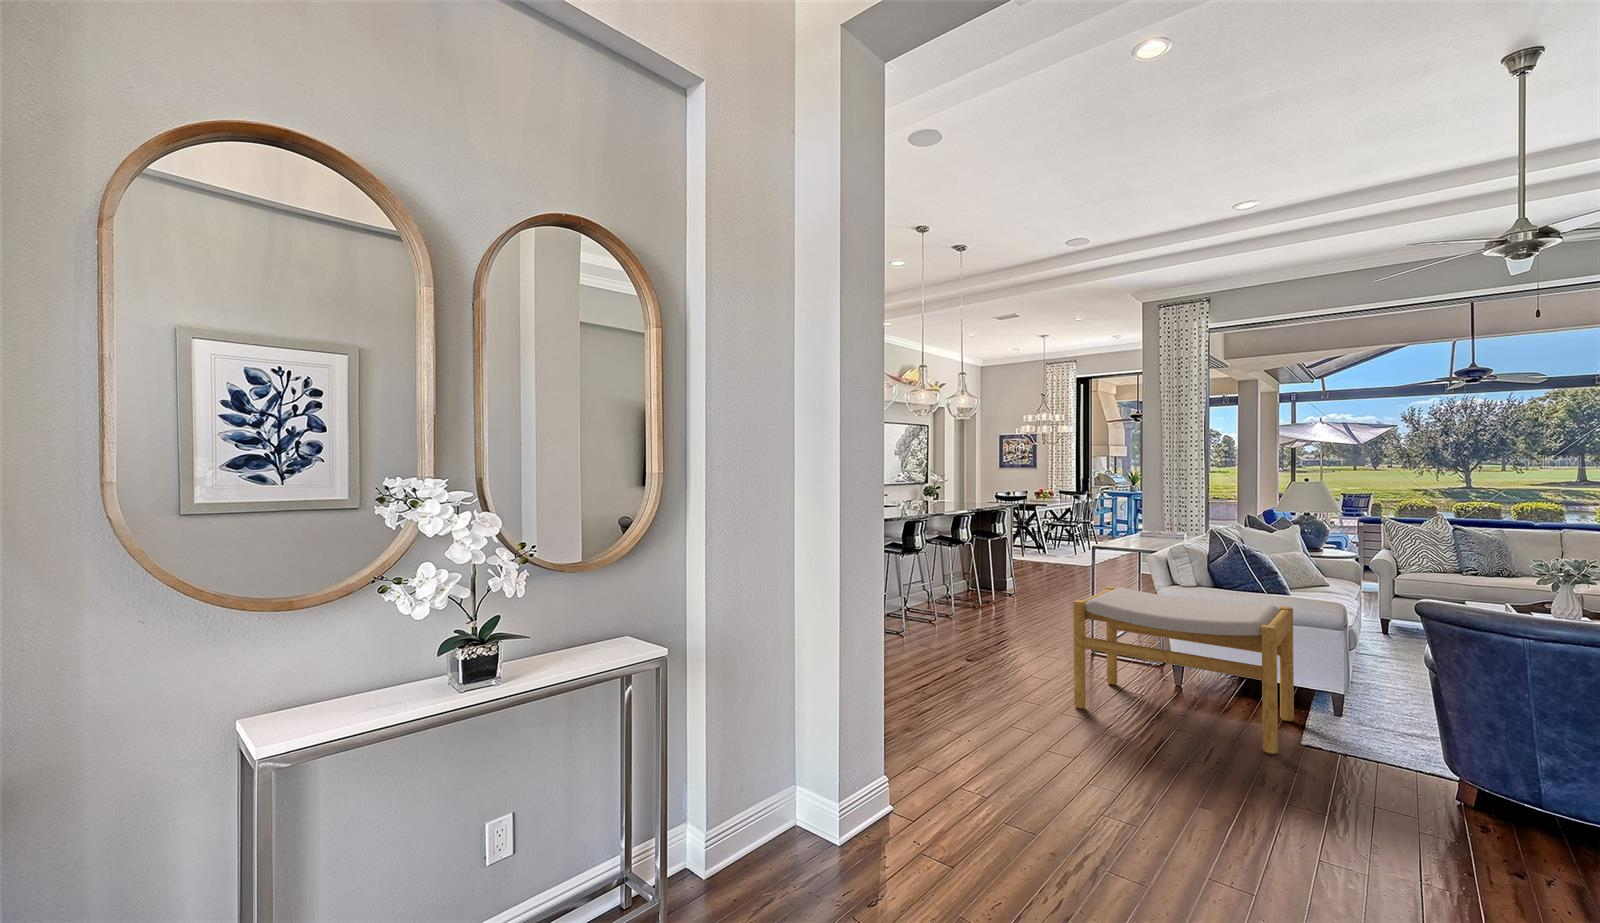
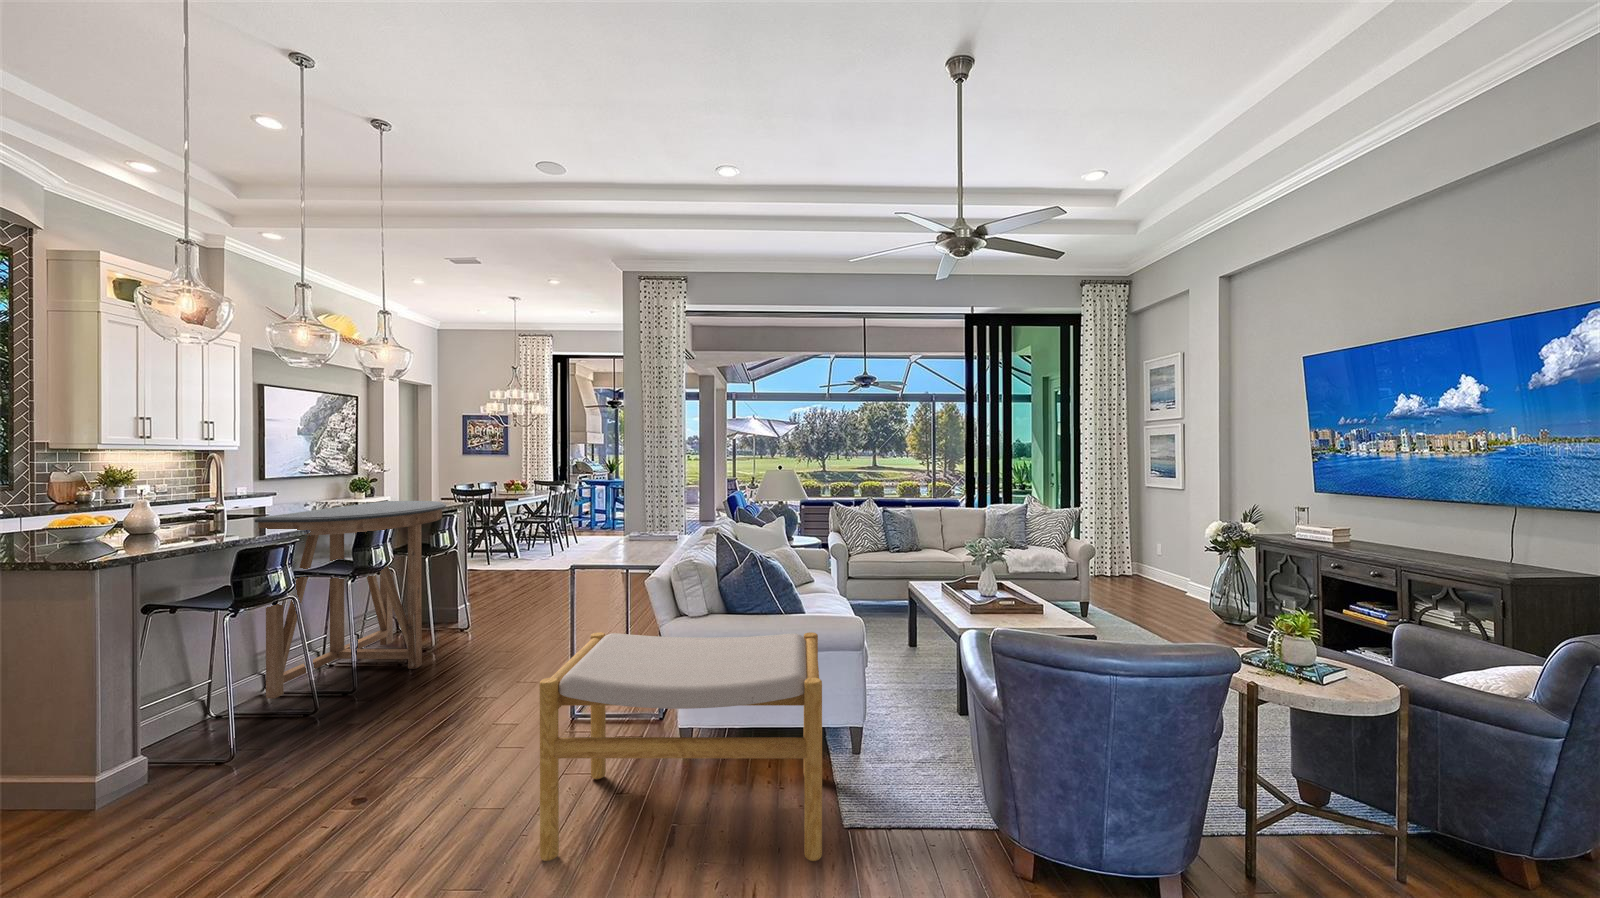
console table: none [901,499,1002,613] -> present [255,501,446,699]

